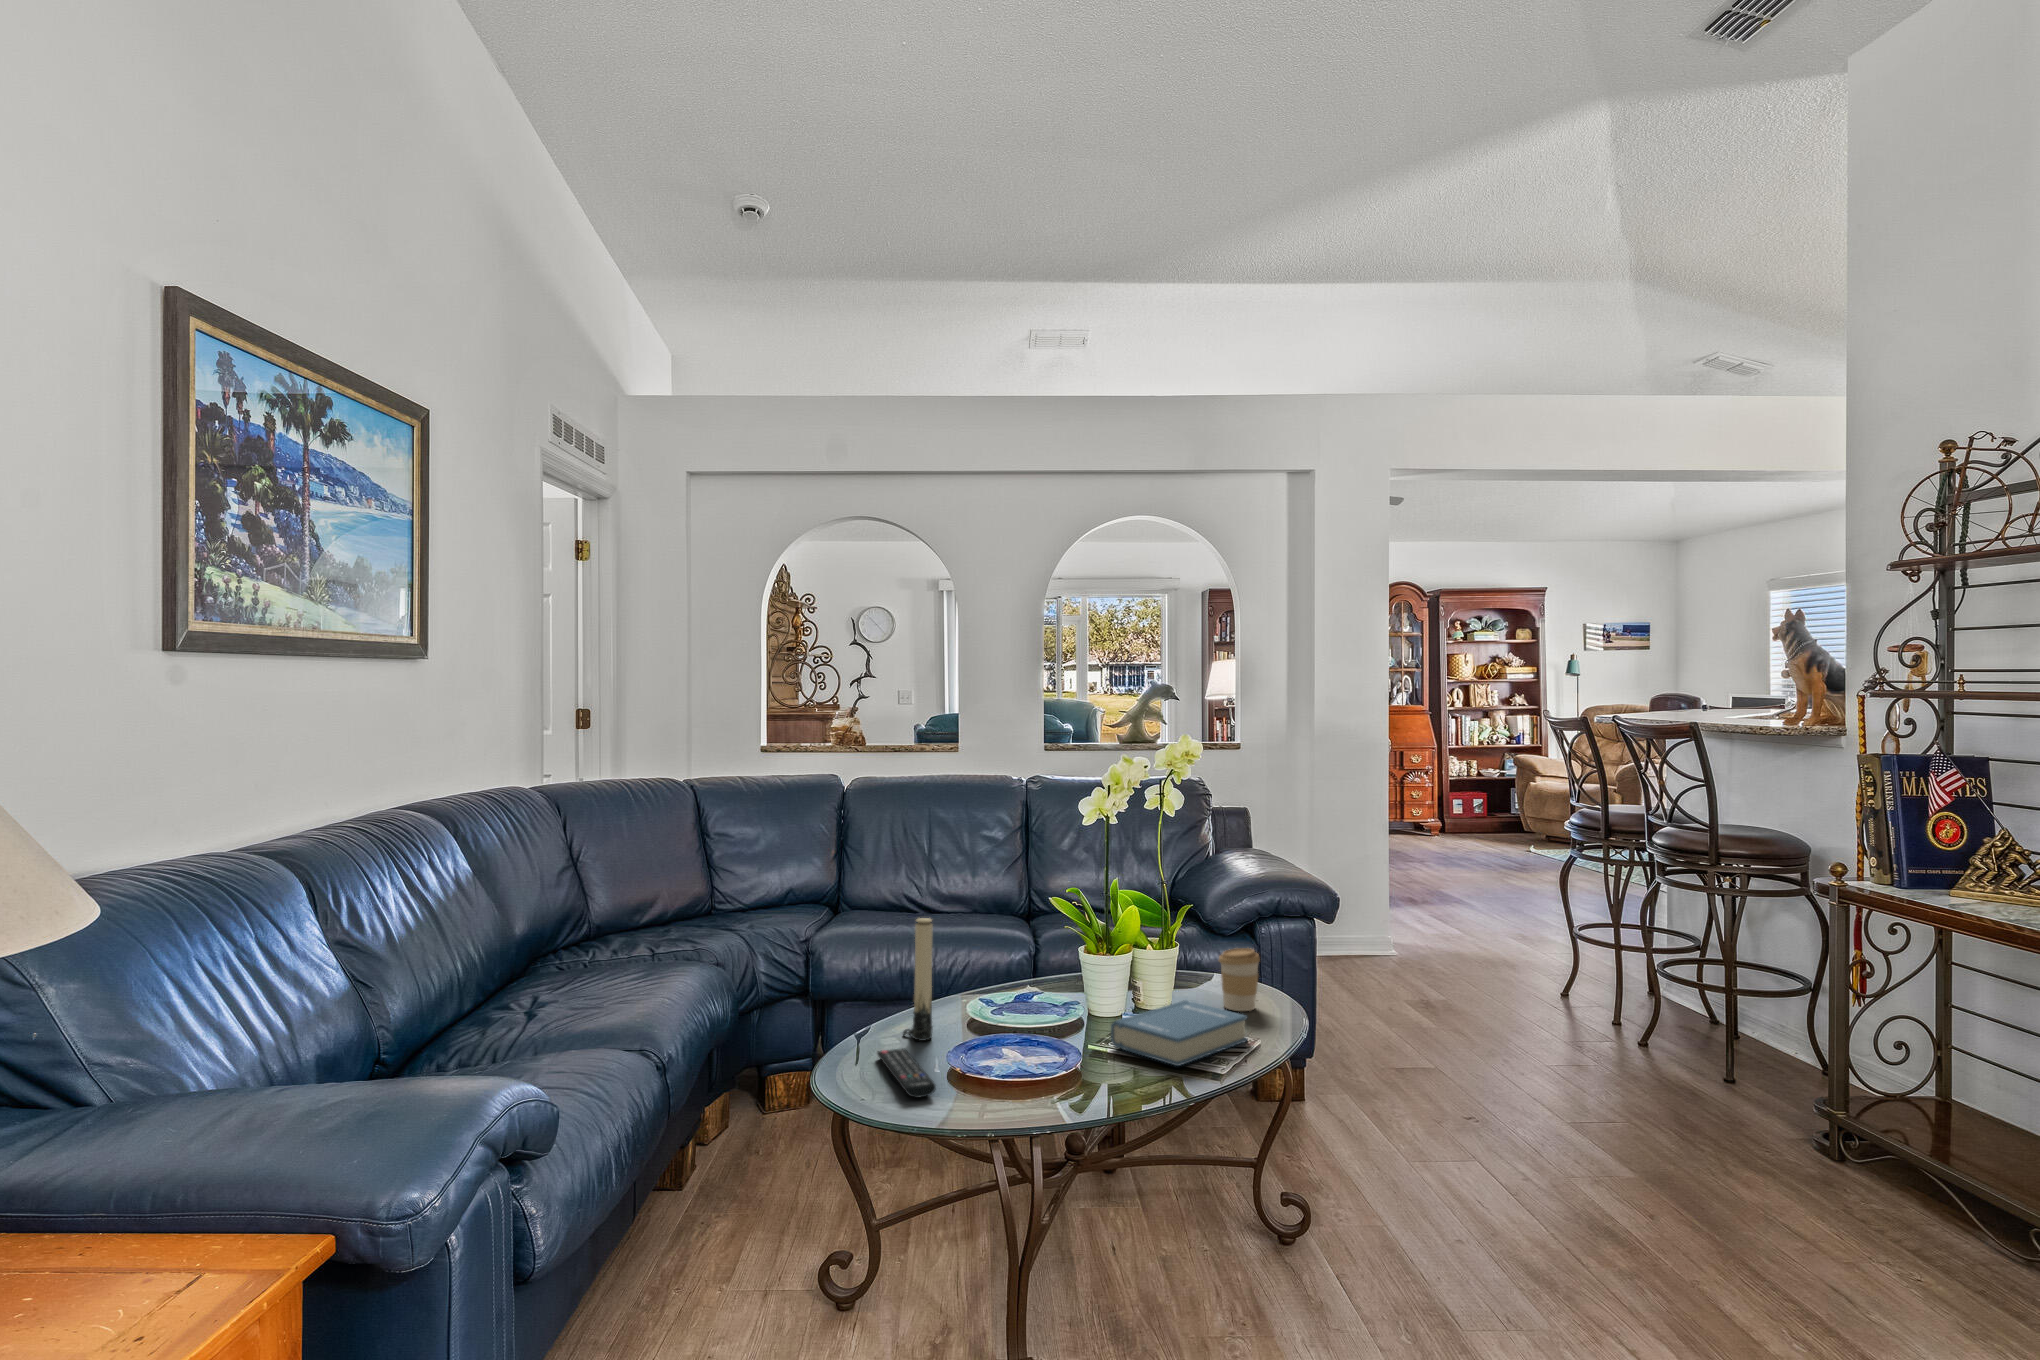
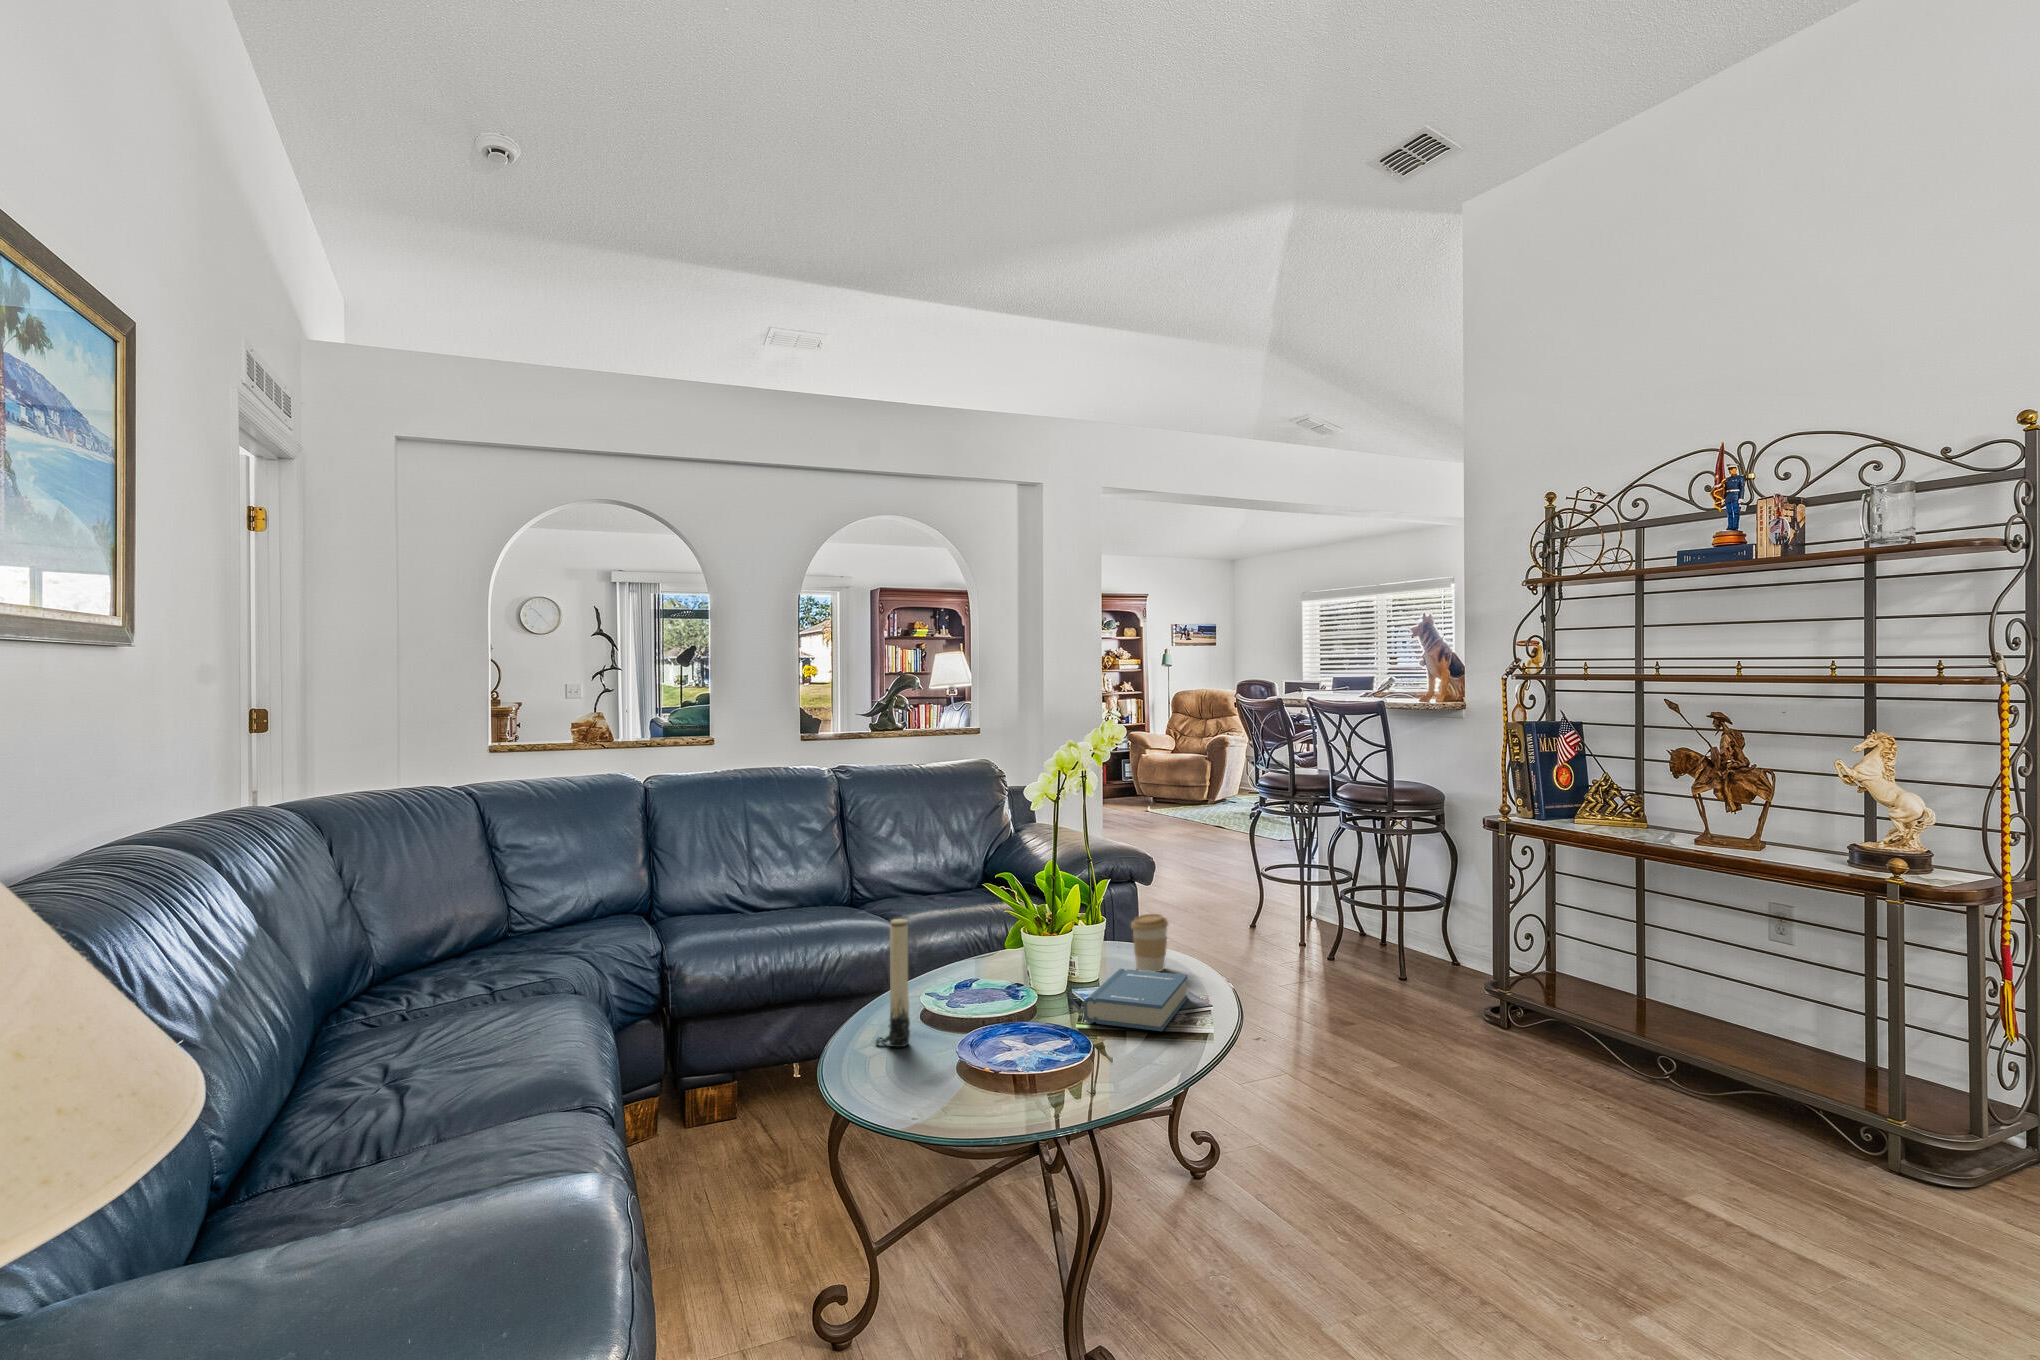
remote control: present [877,1049,936,1098] -> none [875,1058,976,1107]

